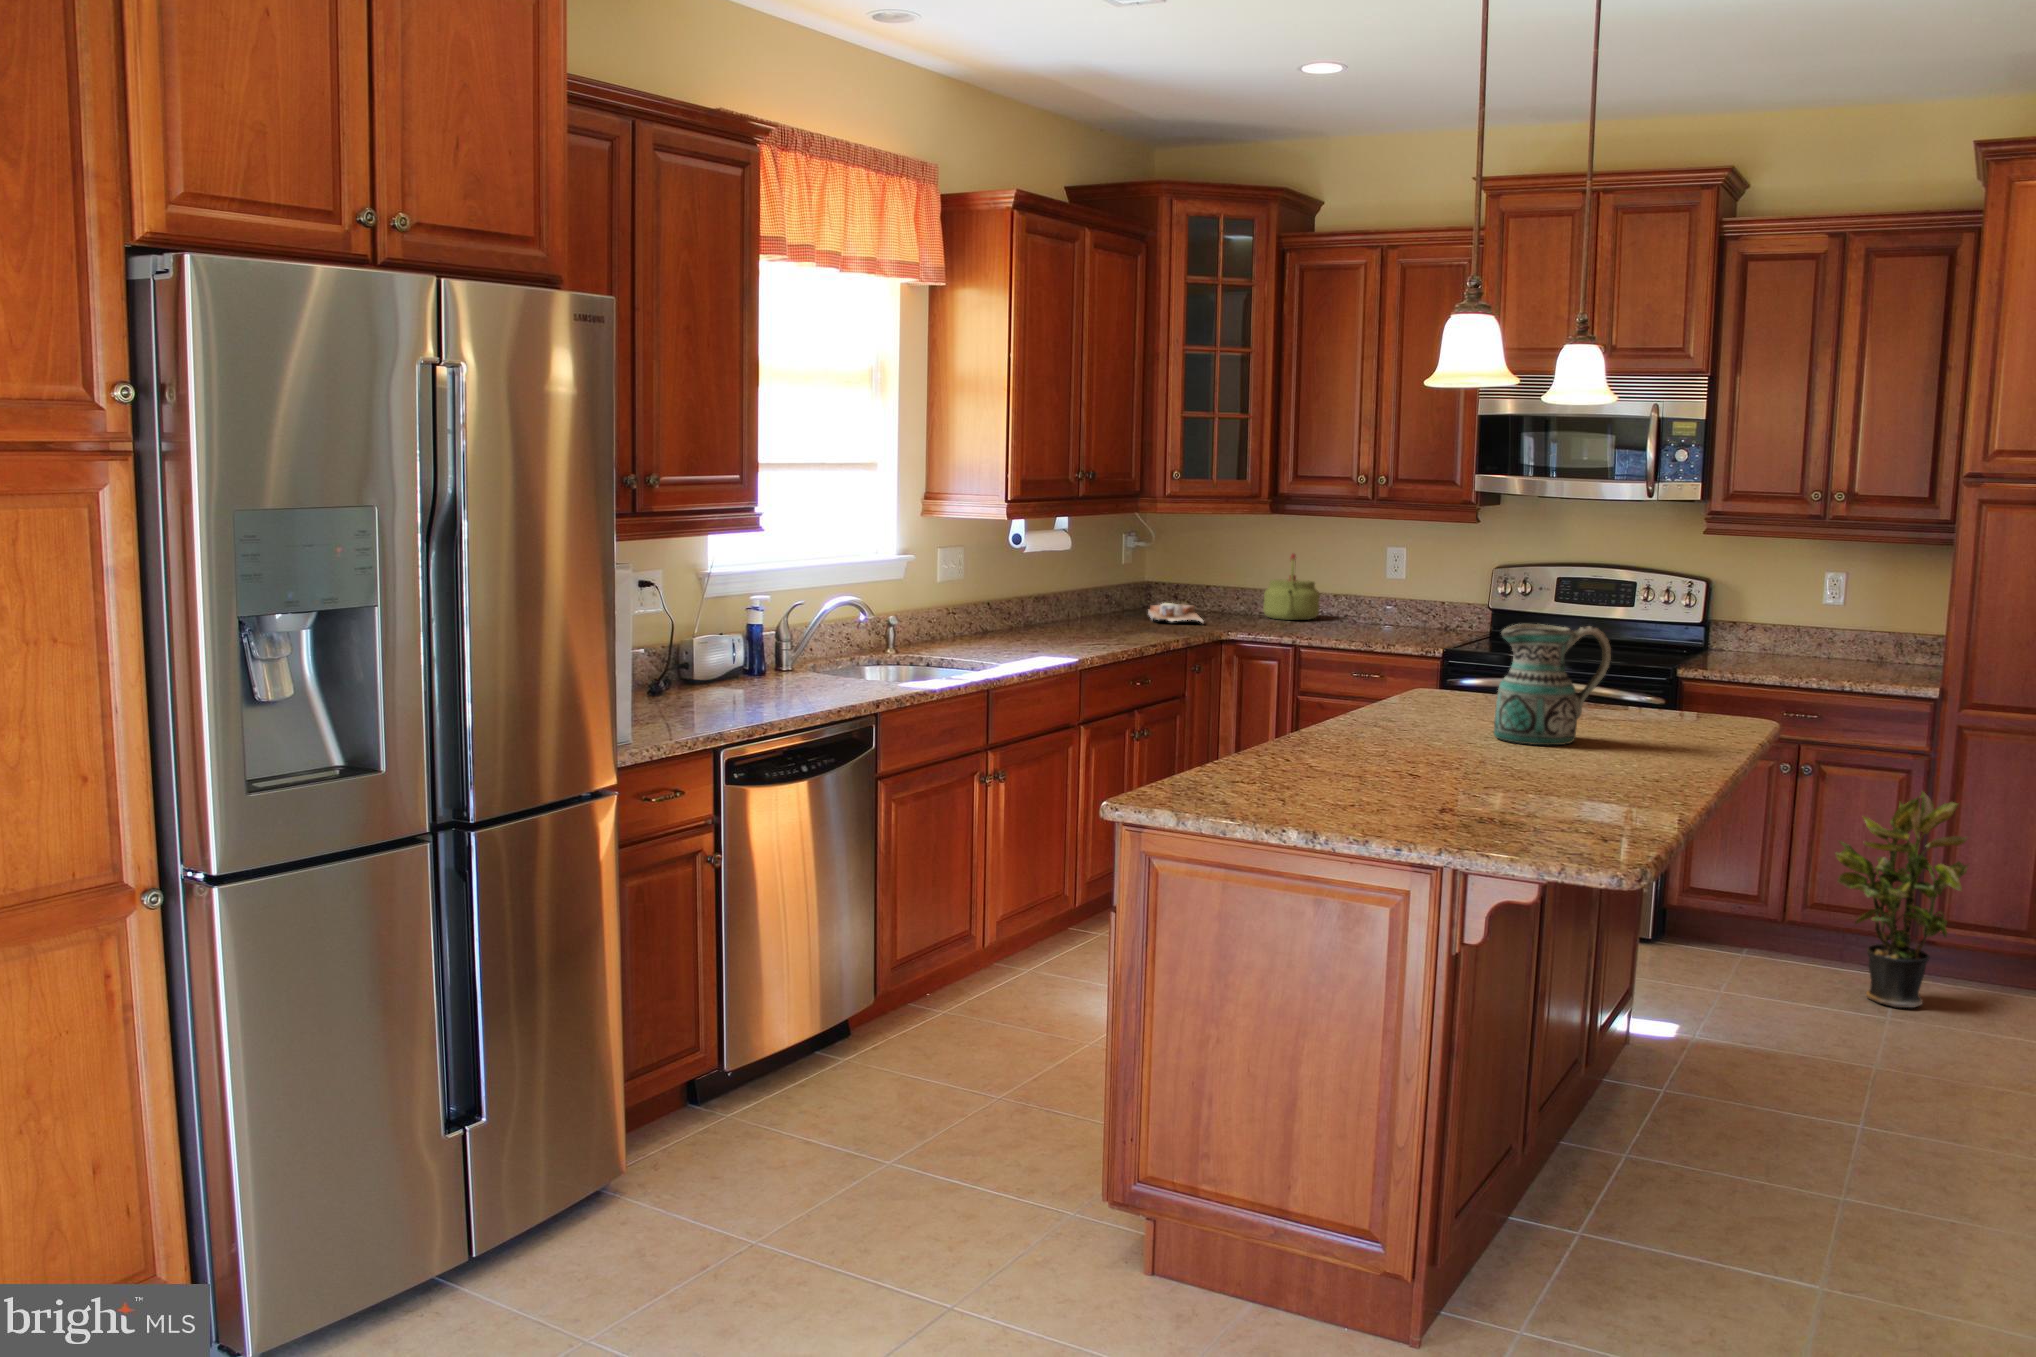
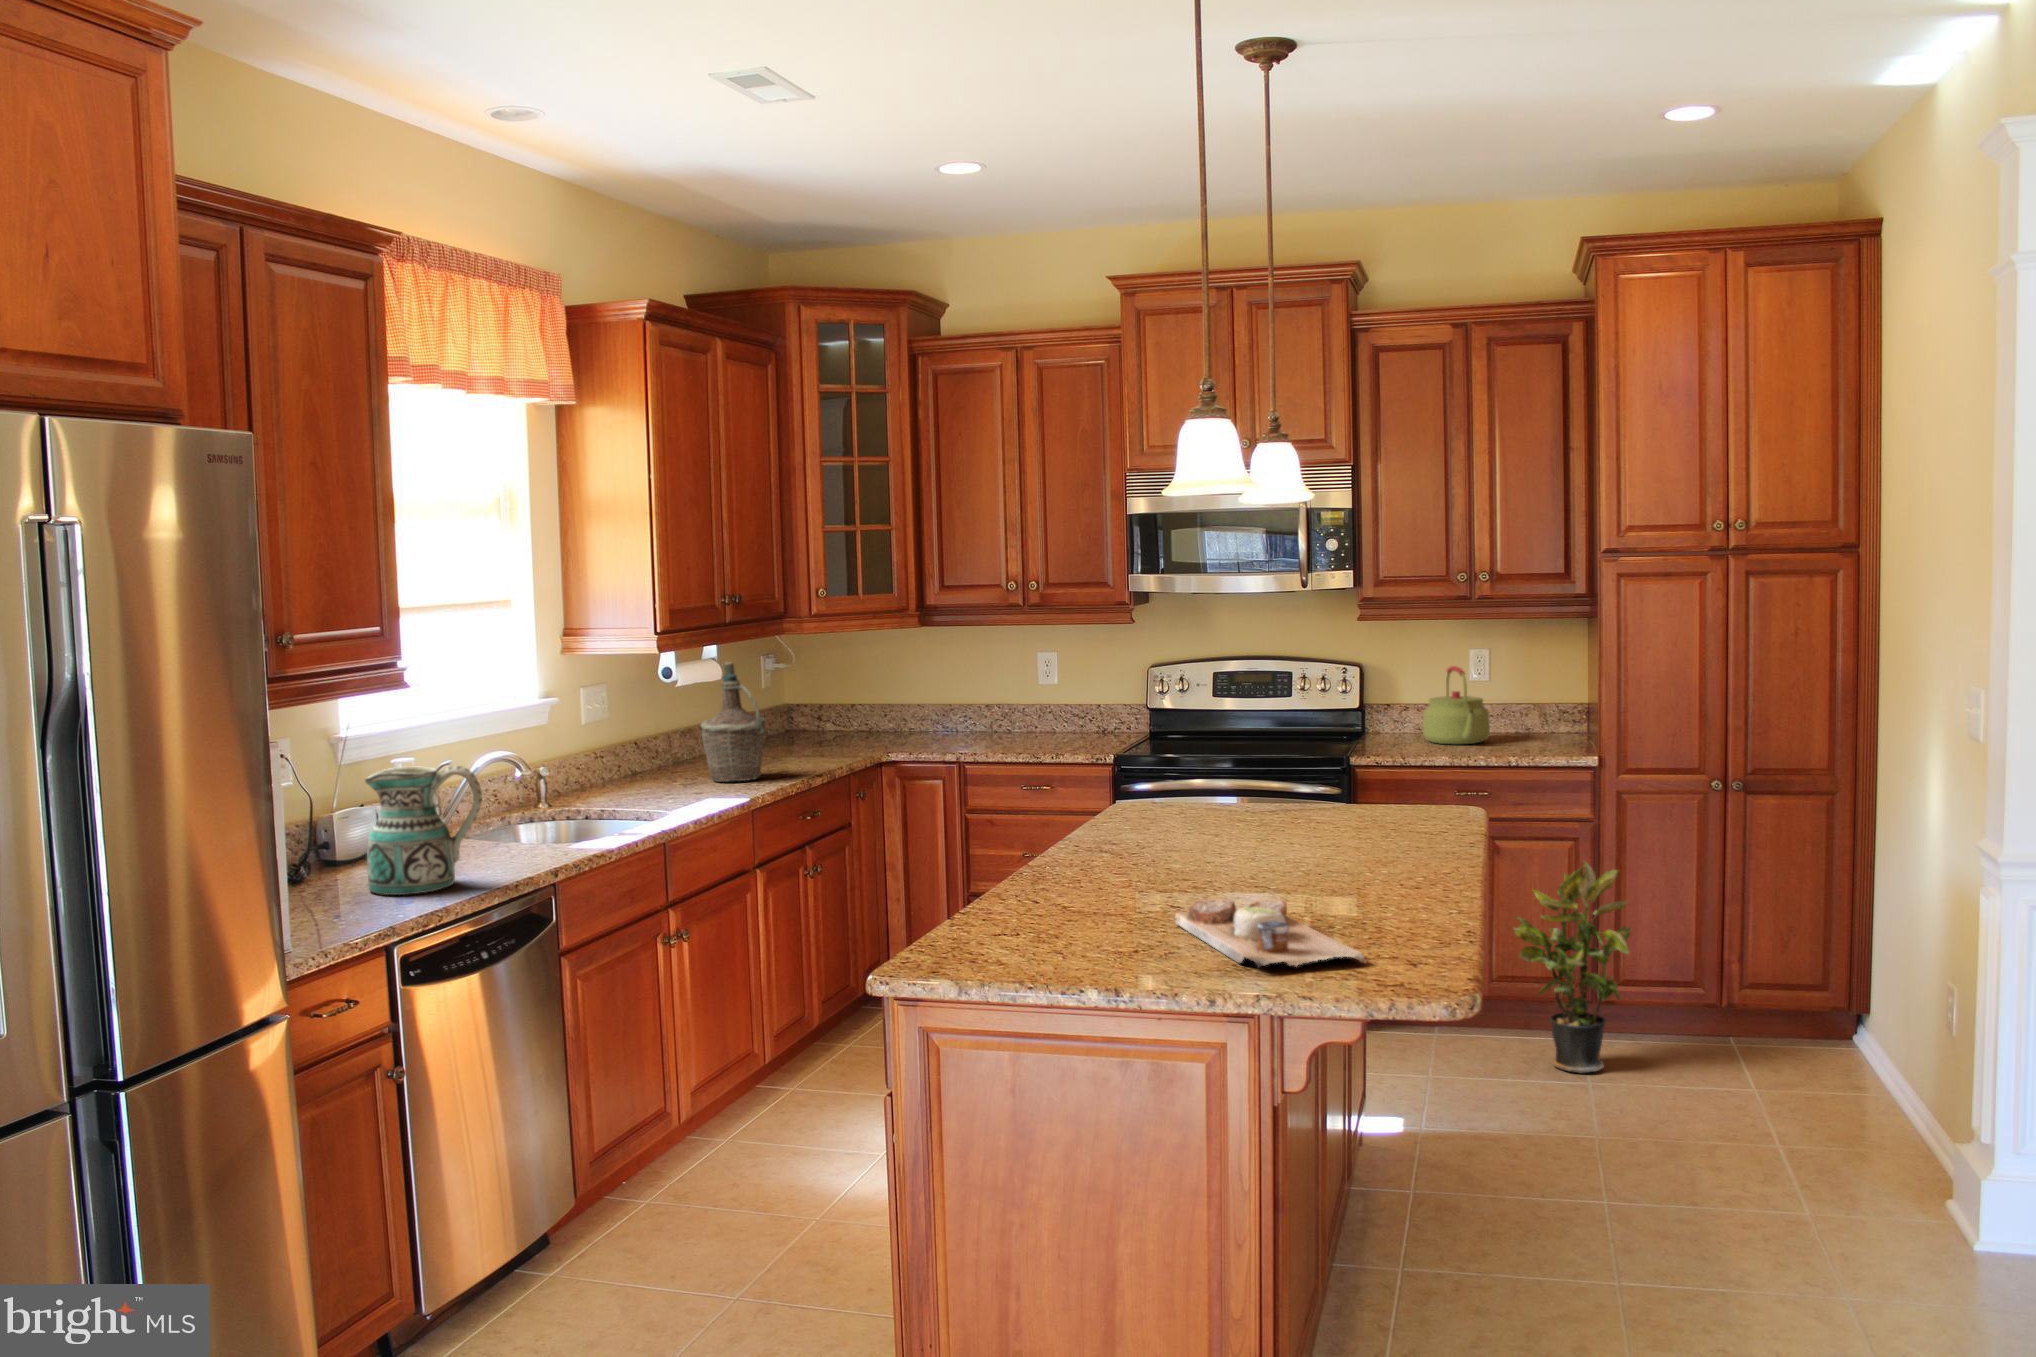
bottle: none [1042,535,1101,645] -> present [701,662,765,782]
kettle: present [1263,554,1320,620] -> present [1423,666,1490,744]
cutting board: present [1148,603,1204,623] -> present [1175,896,1366,967]
ceramic pitcher: present [1494,624,1611,745] -> present [365,766,482,895]

